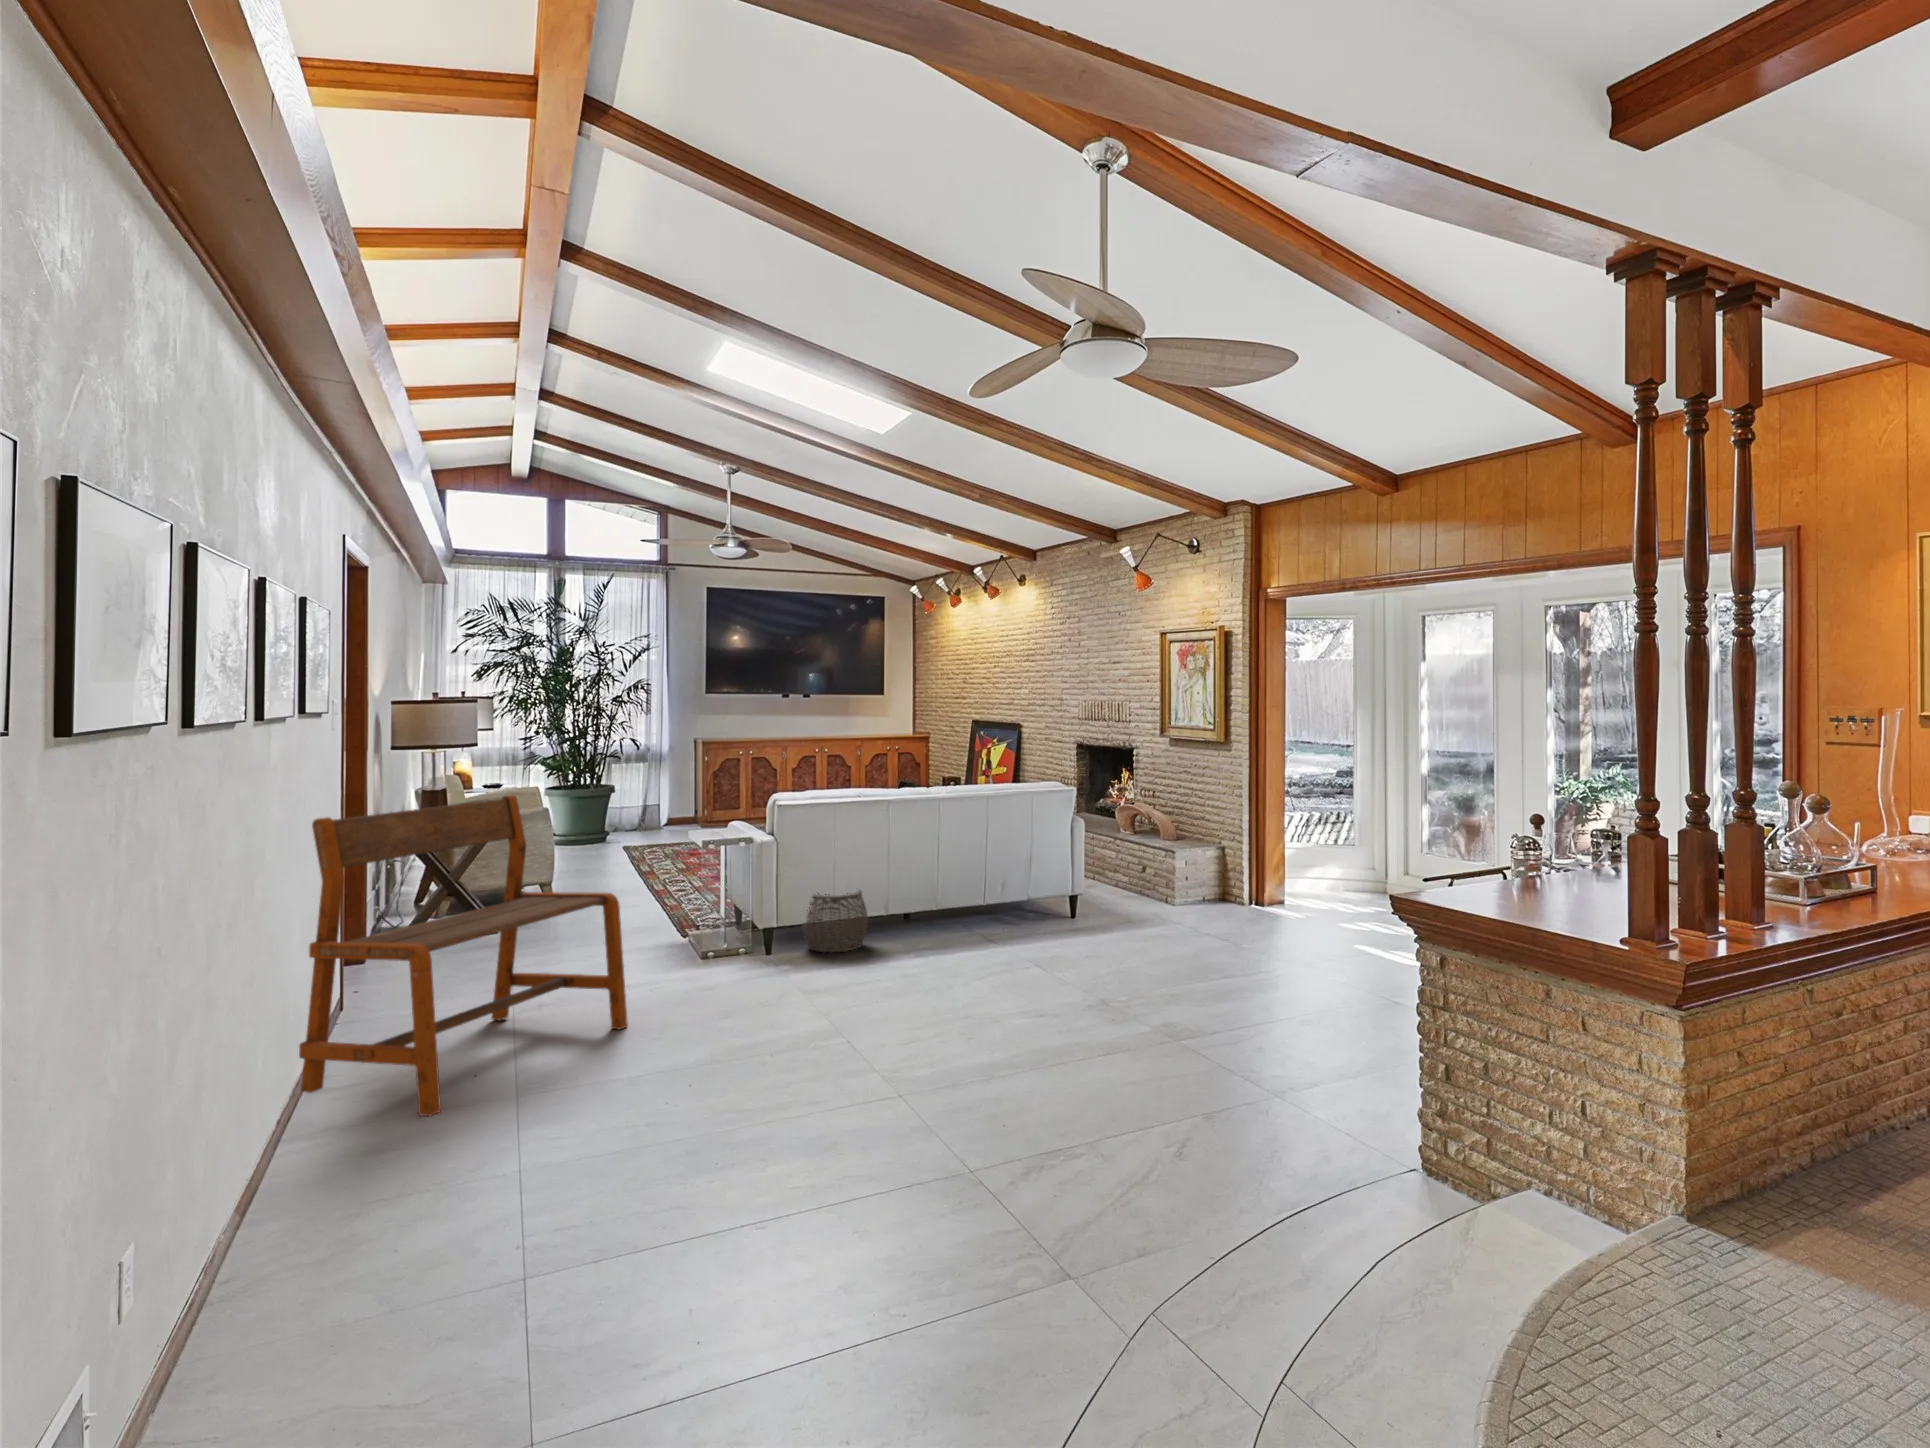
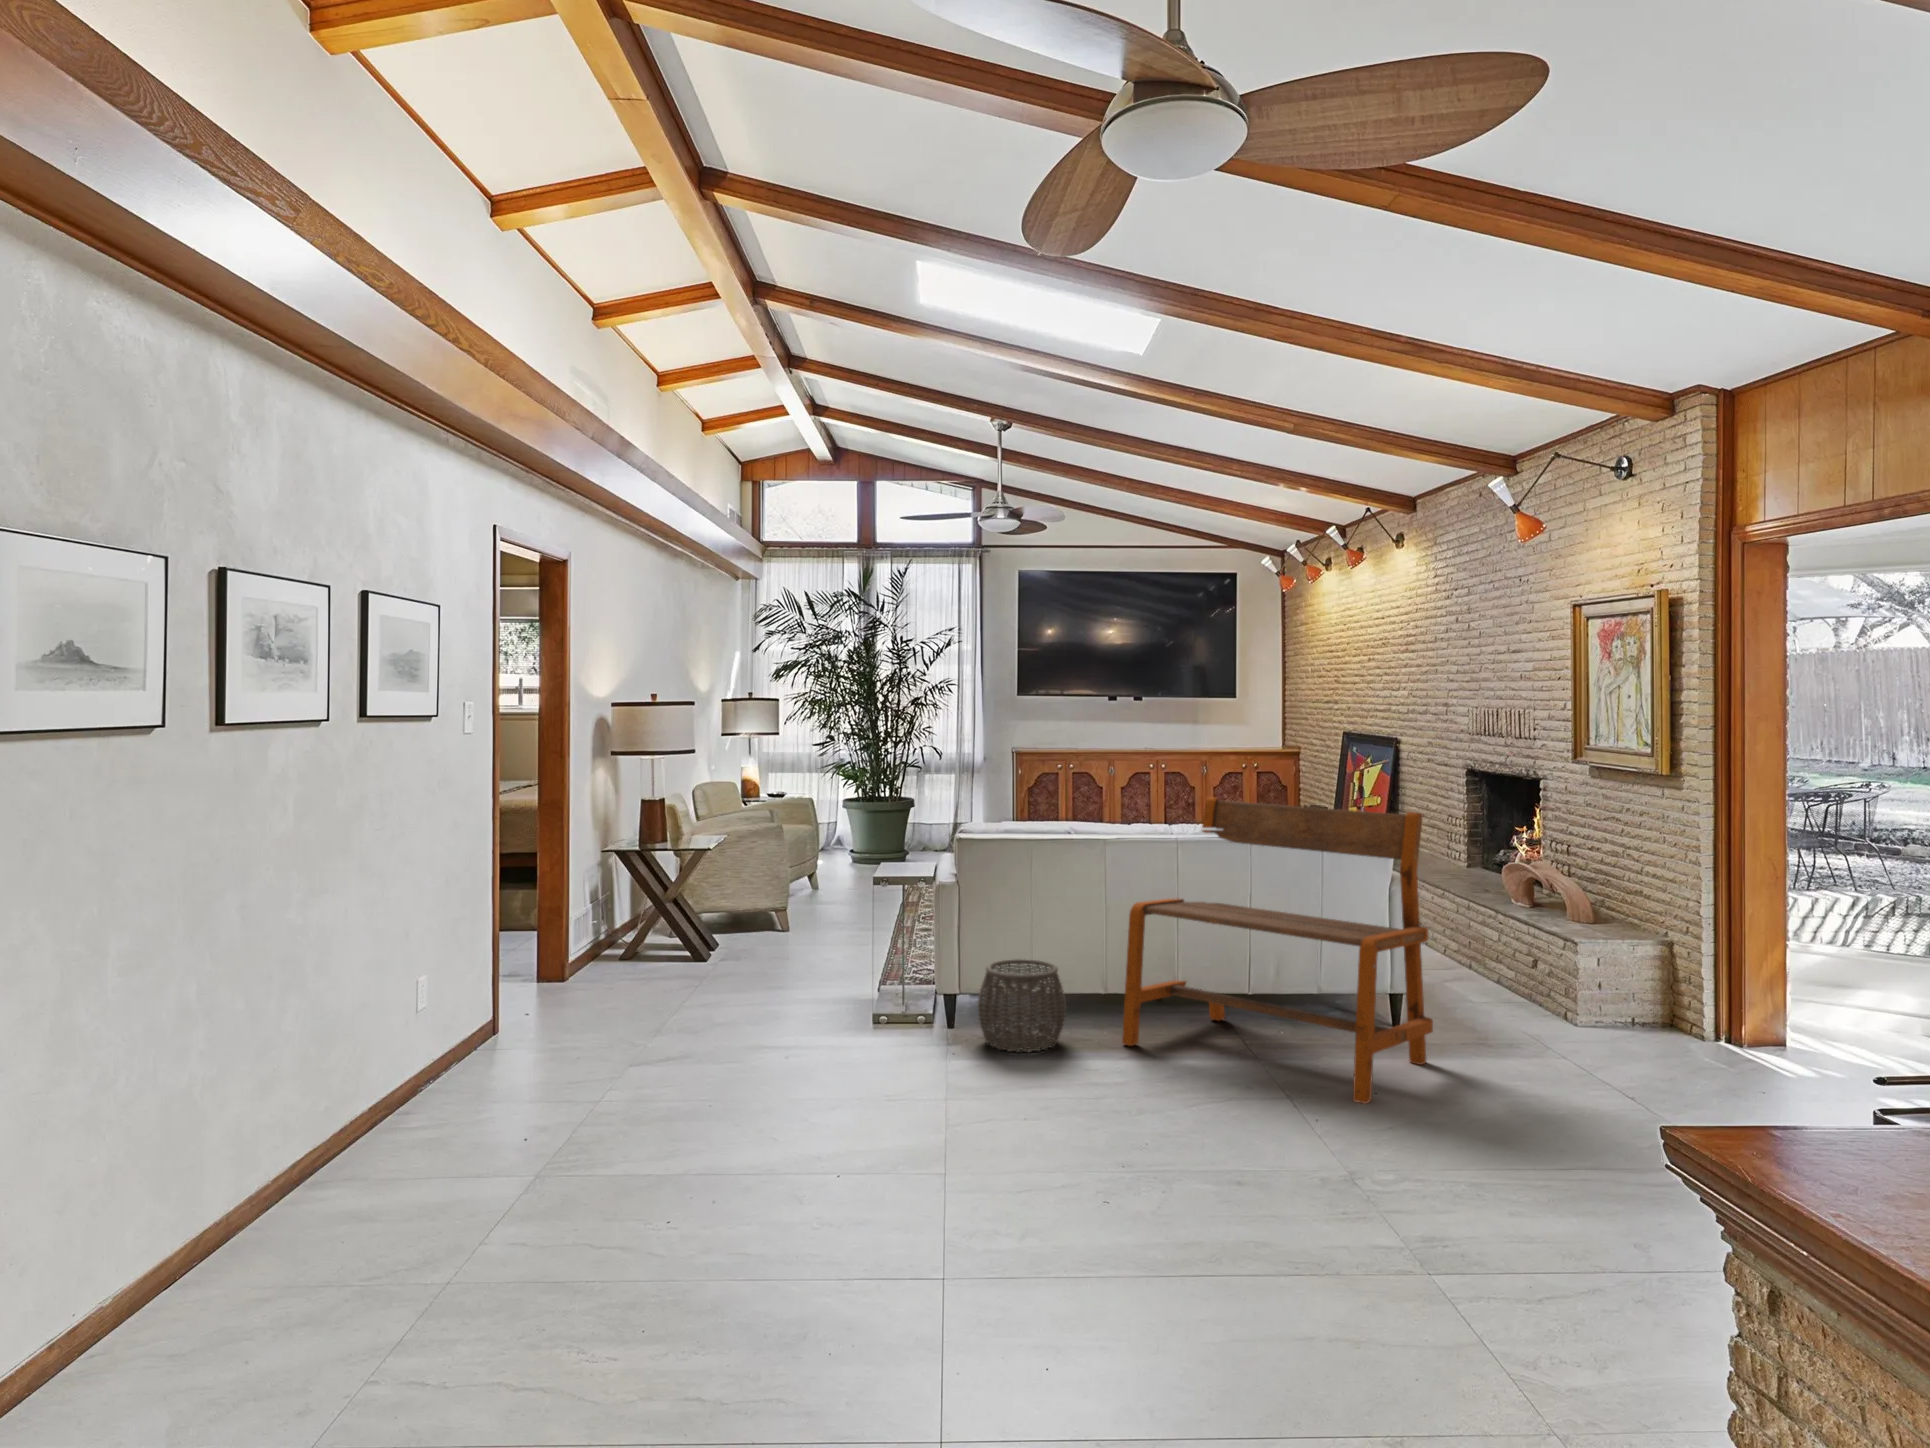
bench: present [299,795,628,1116] -> present [1122,797,1433,1104]

